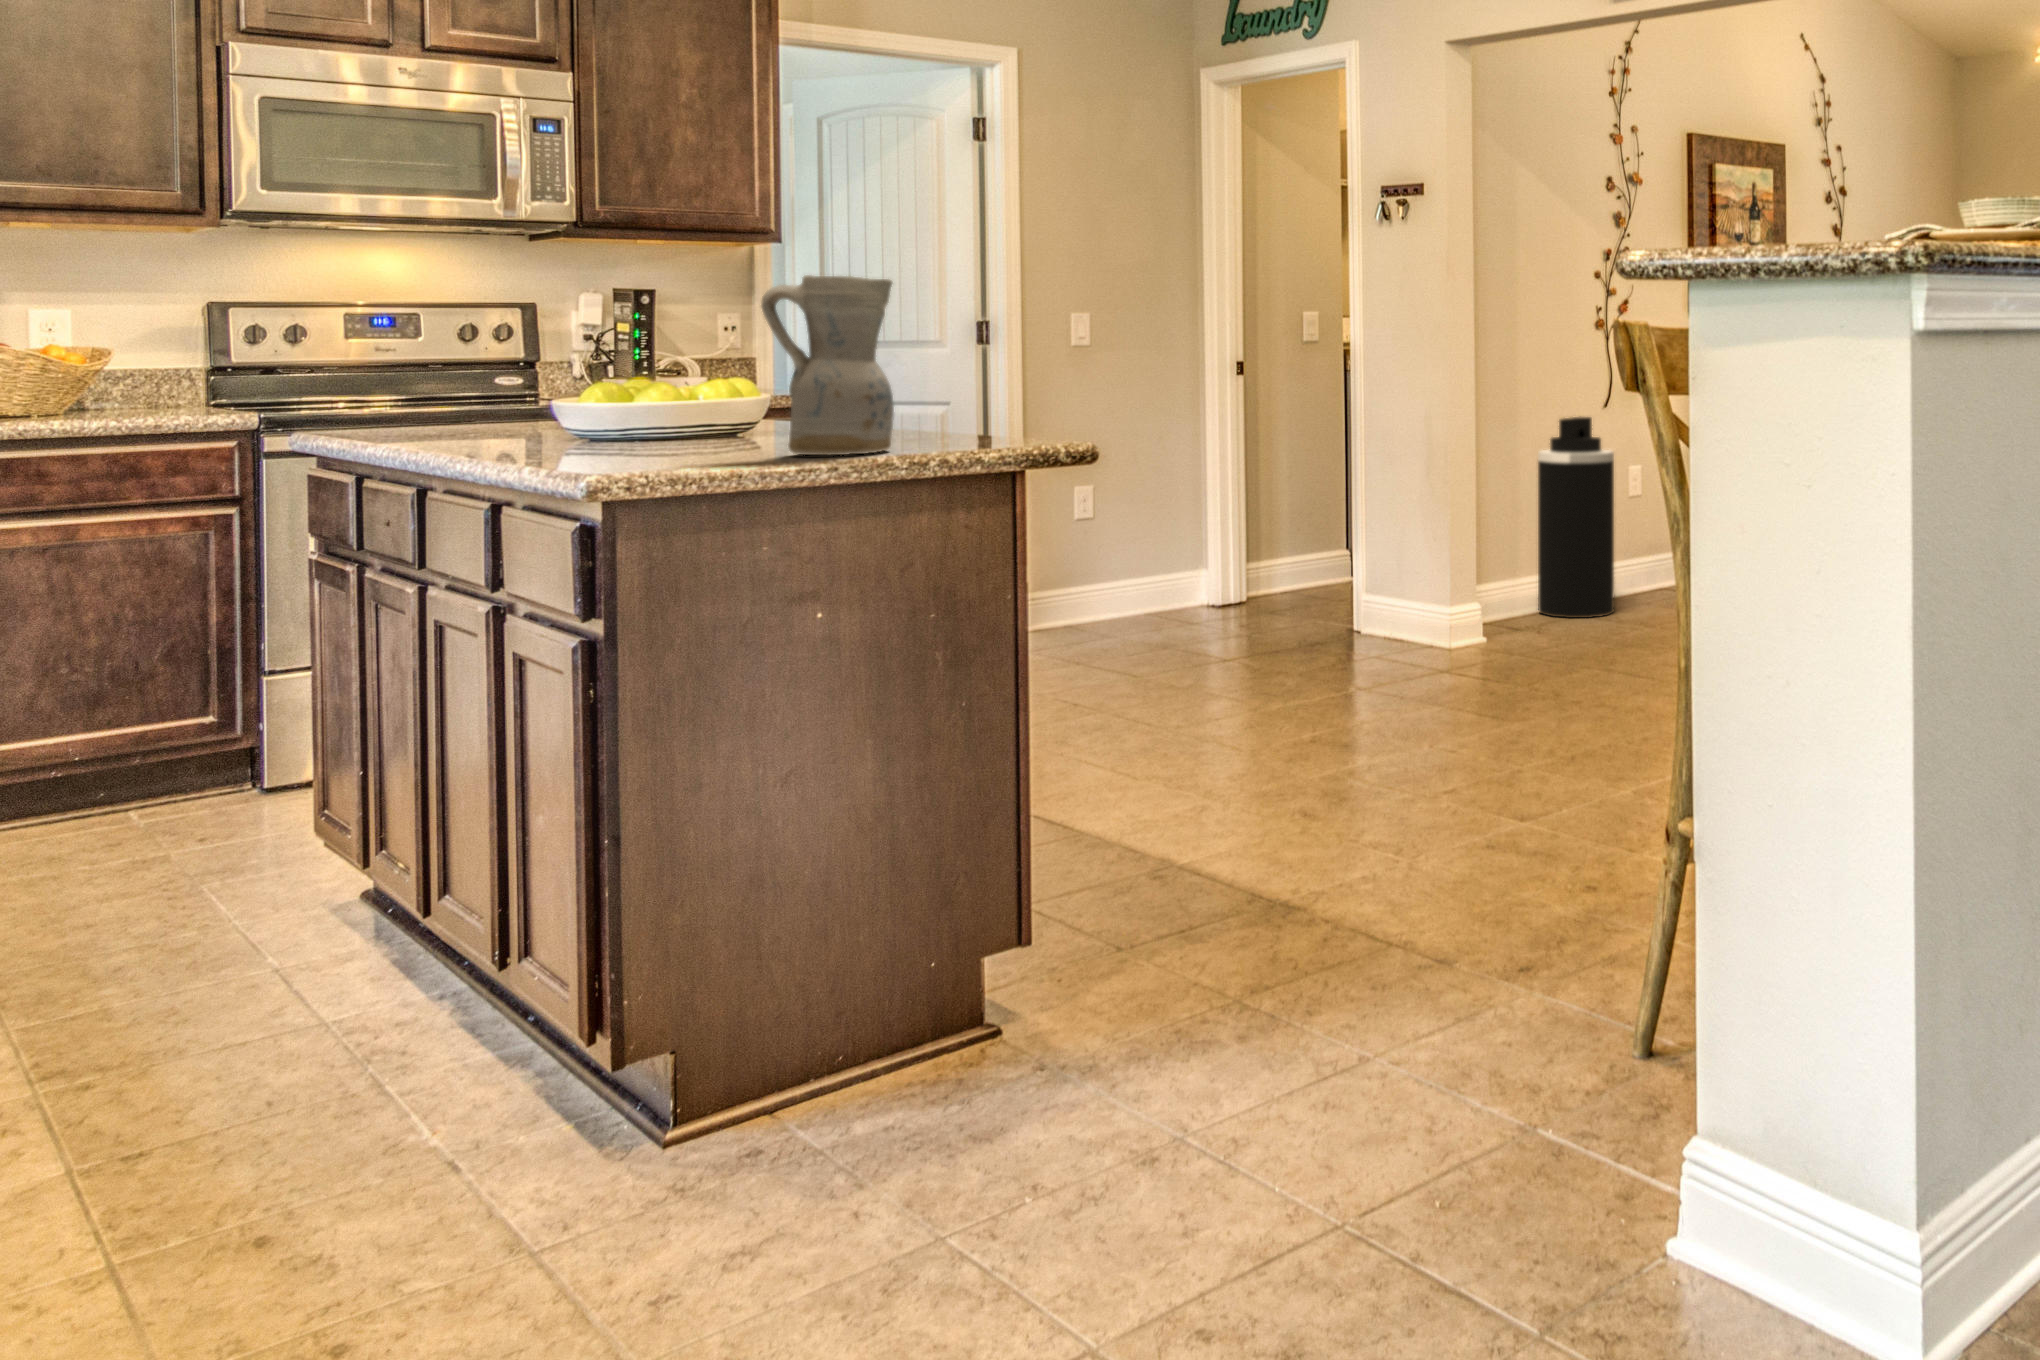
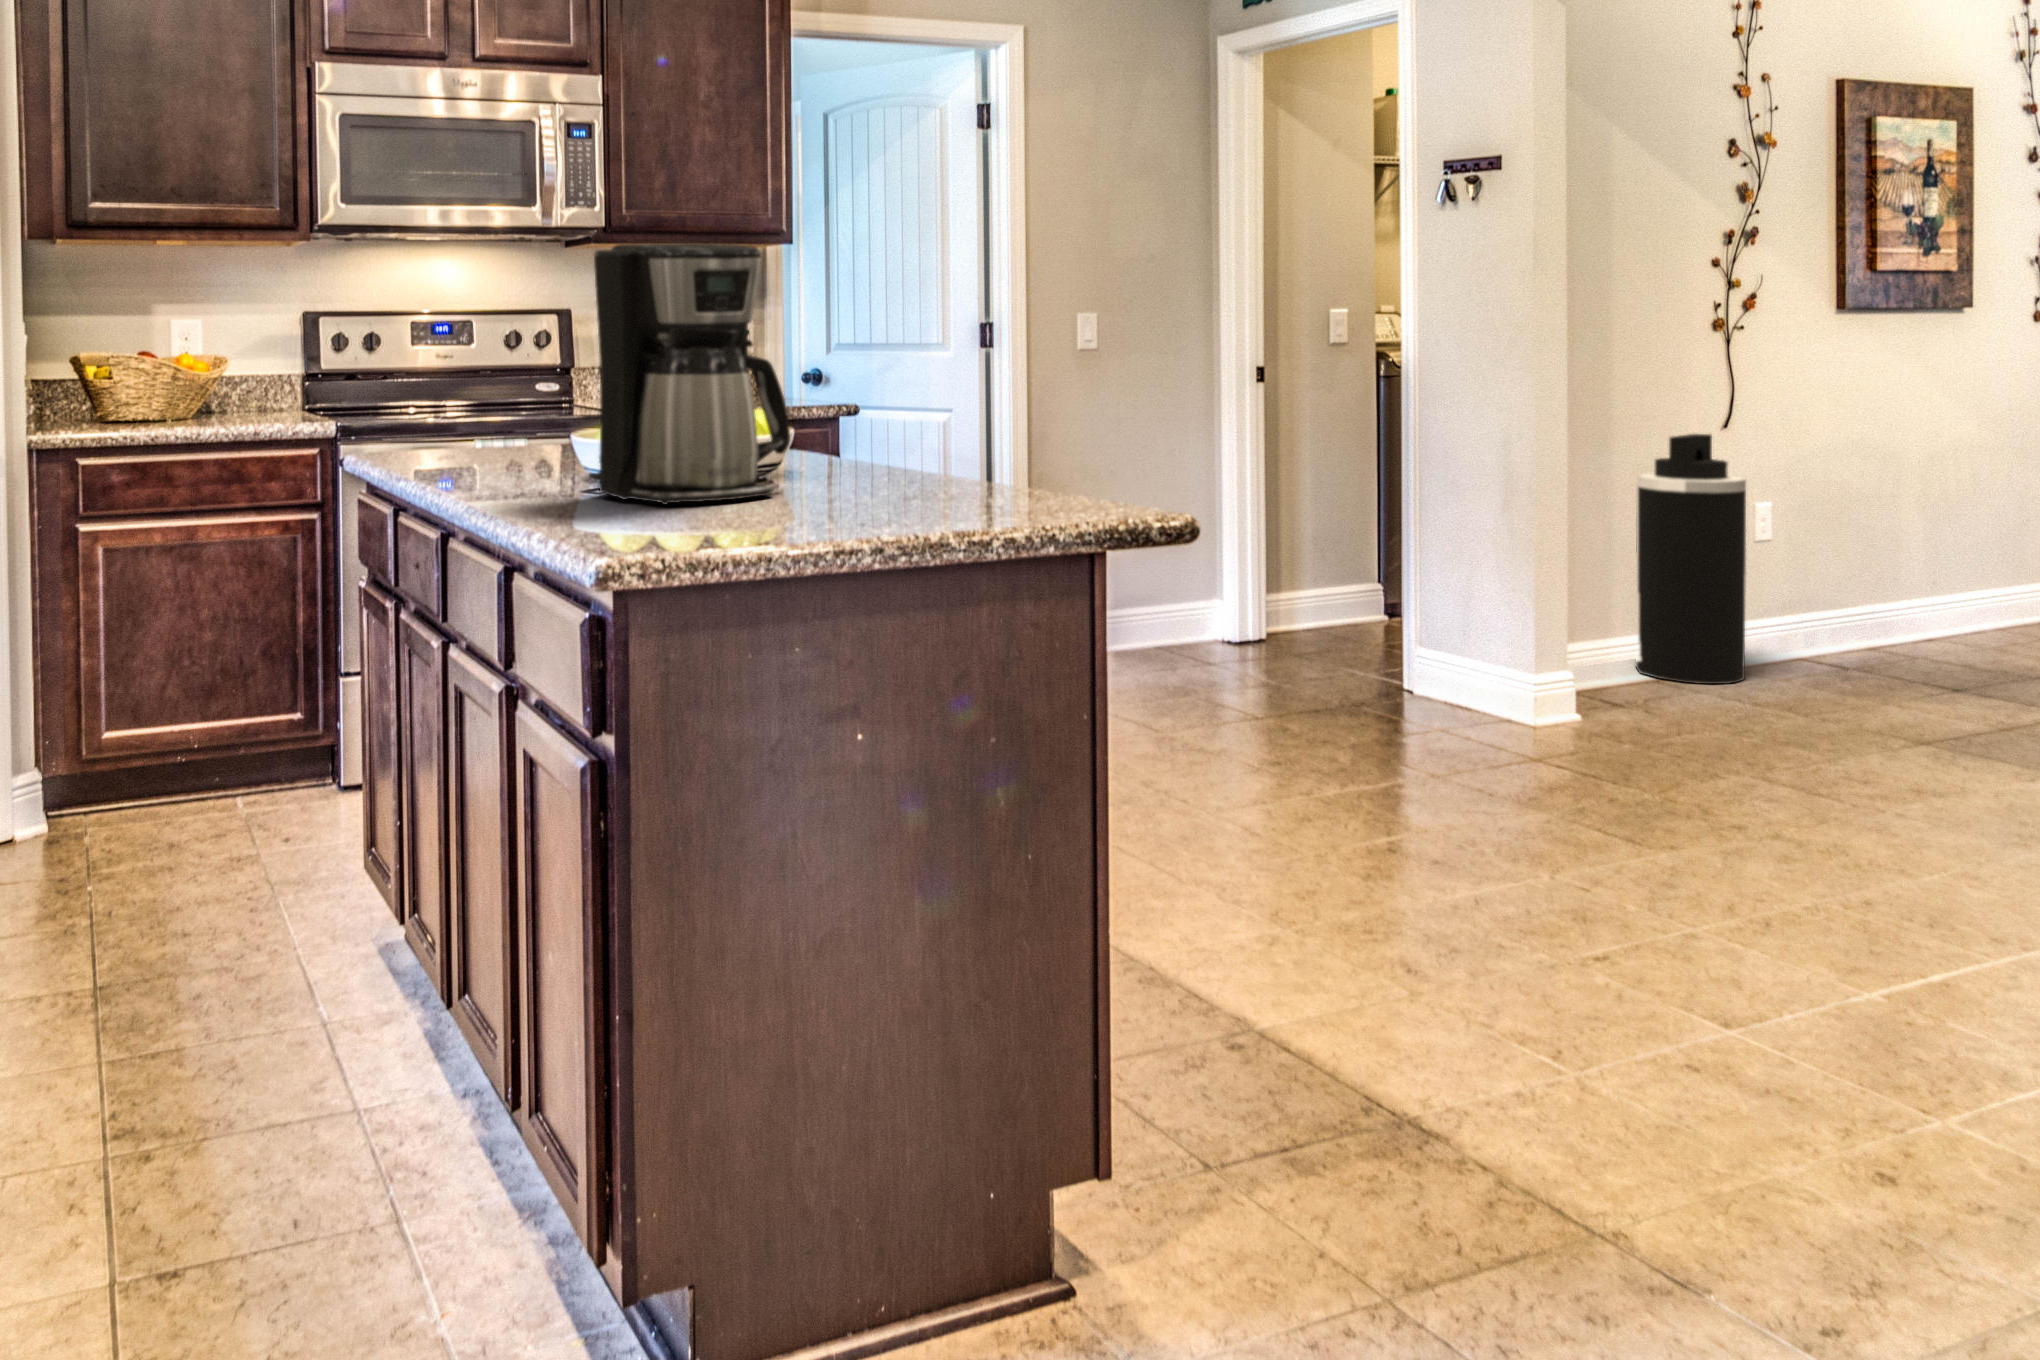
coffee maker: none [571,228,767,452] -> present [589,243,790,505]
ceramic pitcher: present [761,275,894,455] -> none [790,298,946,527]

